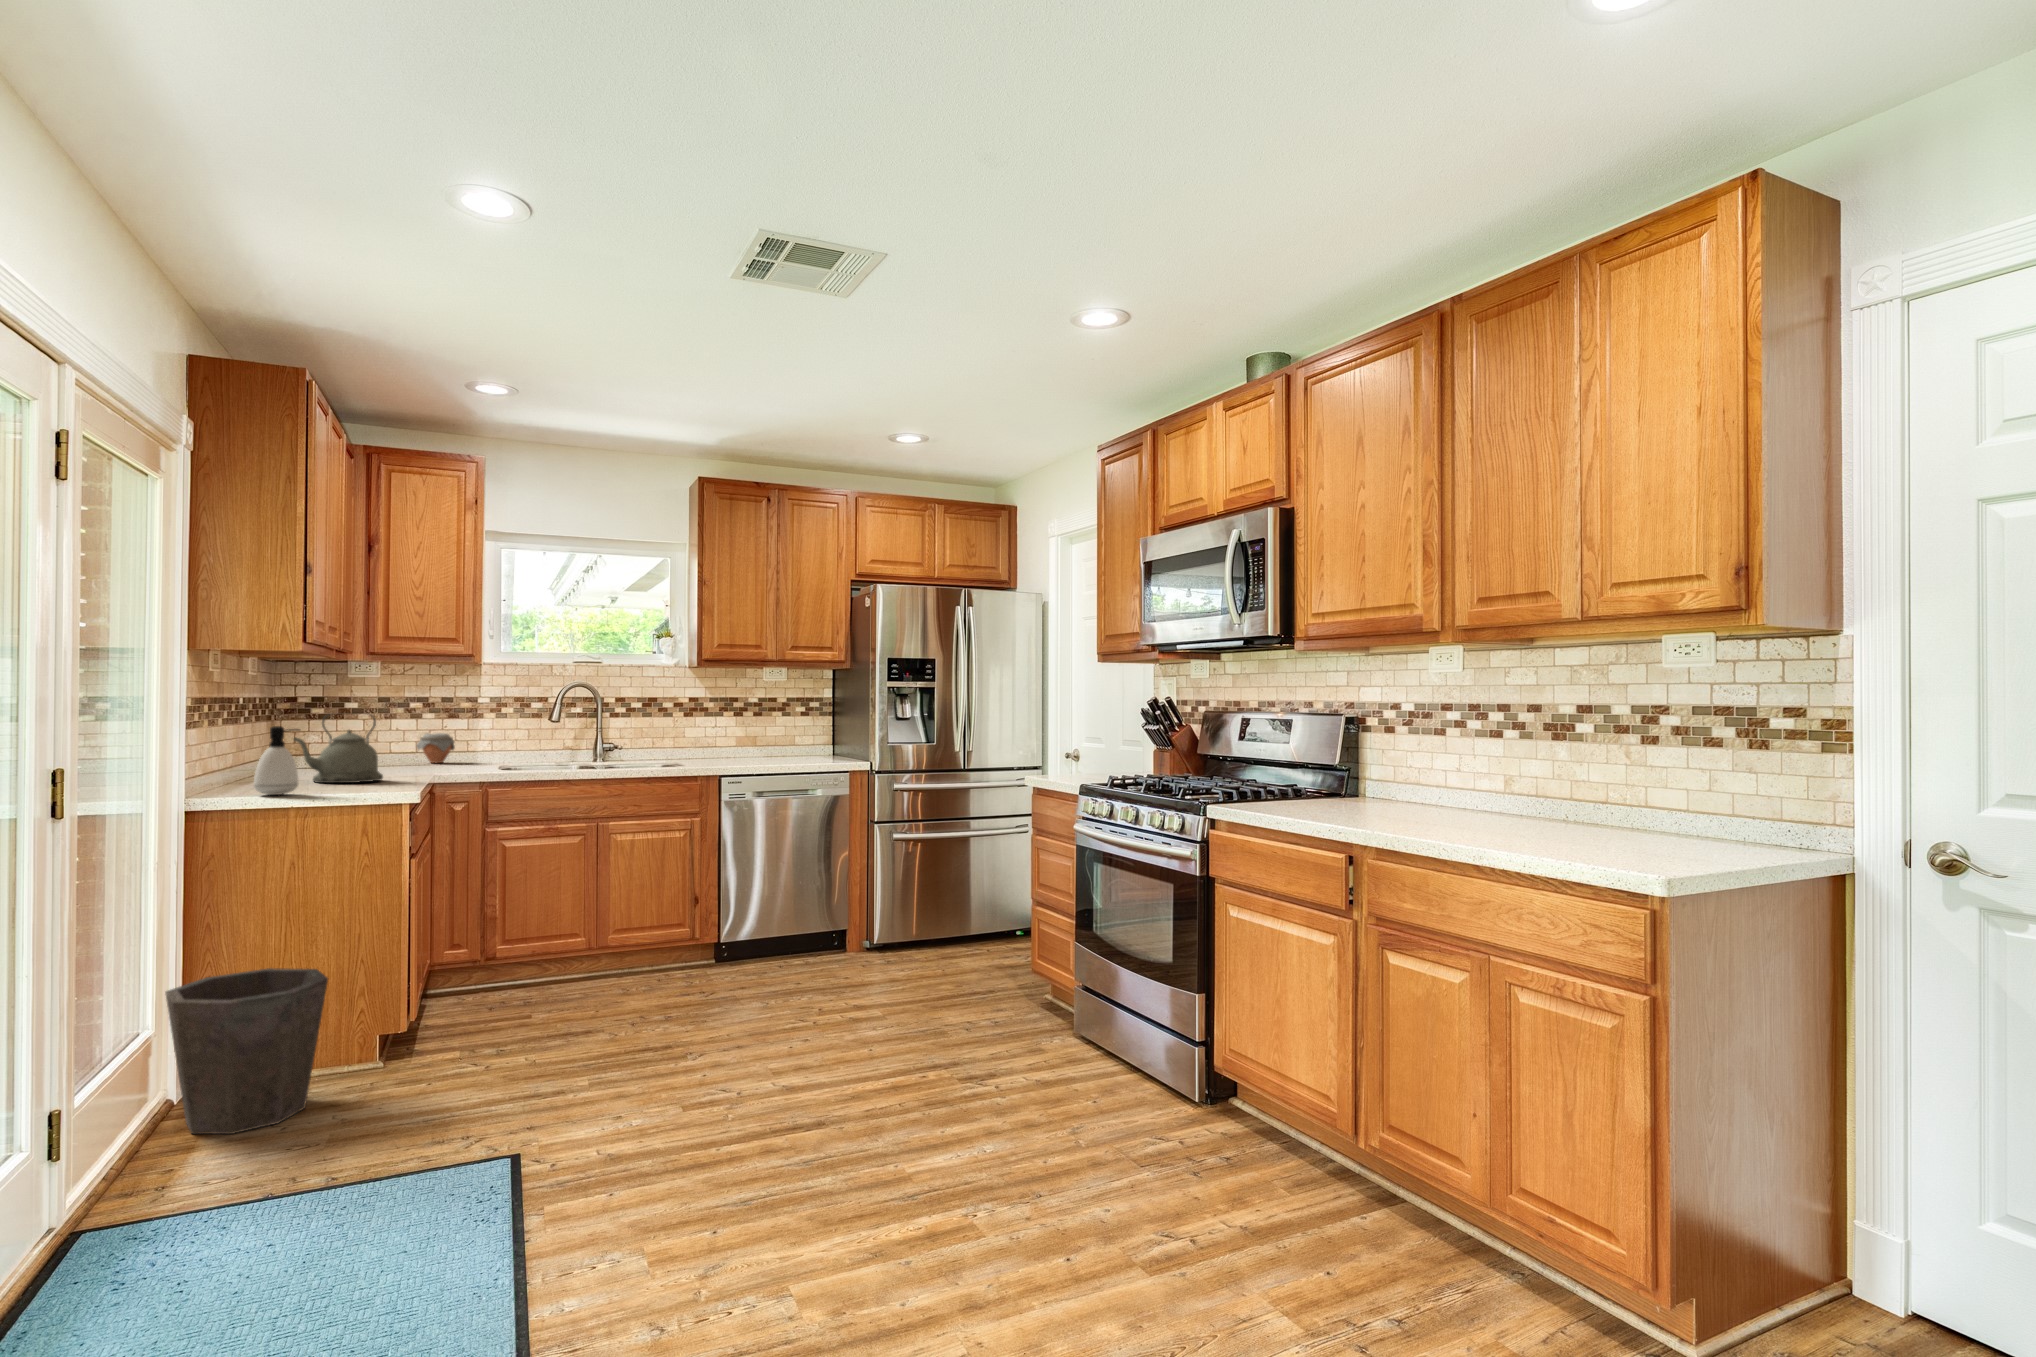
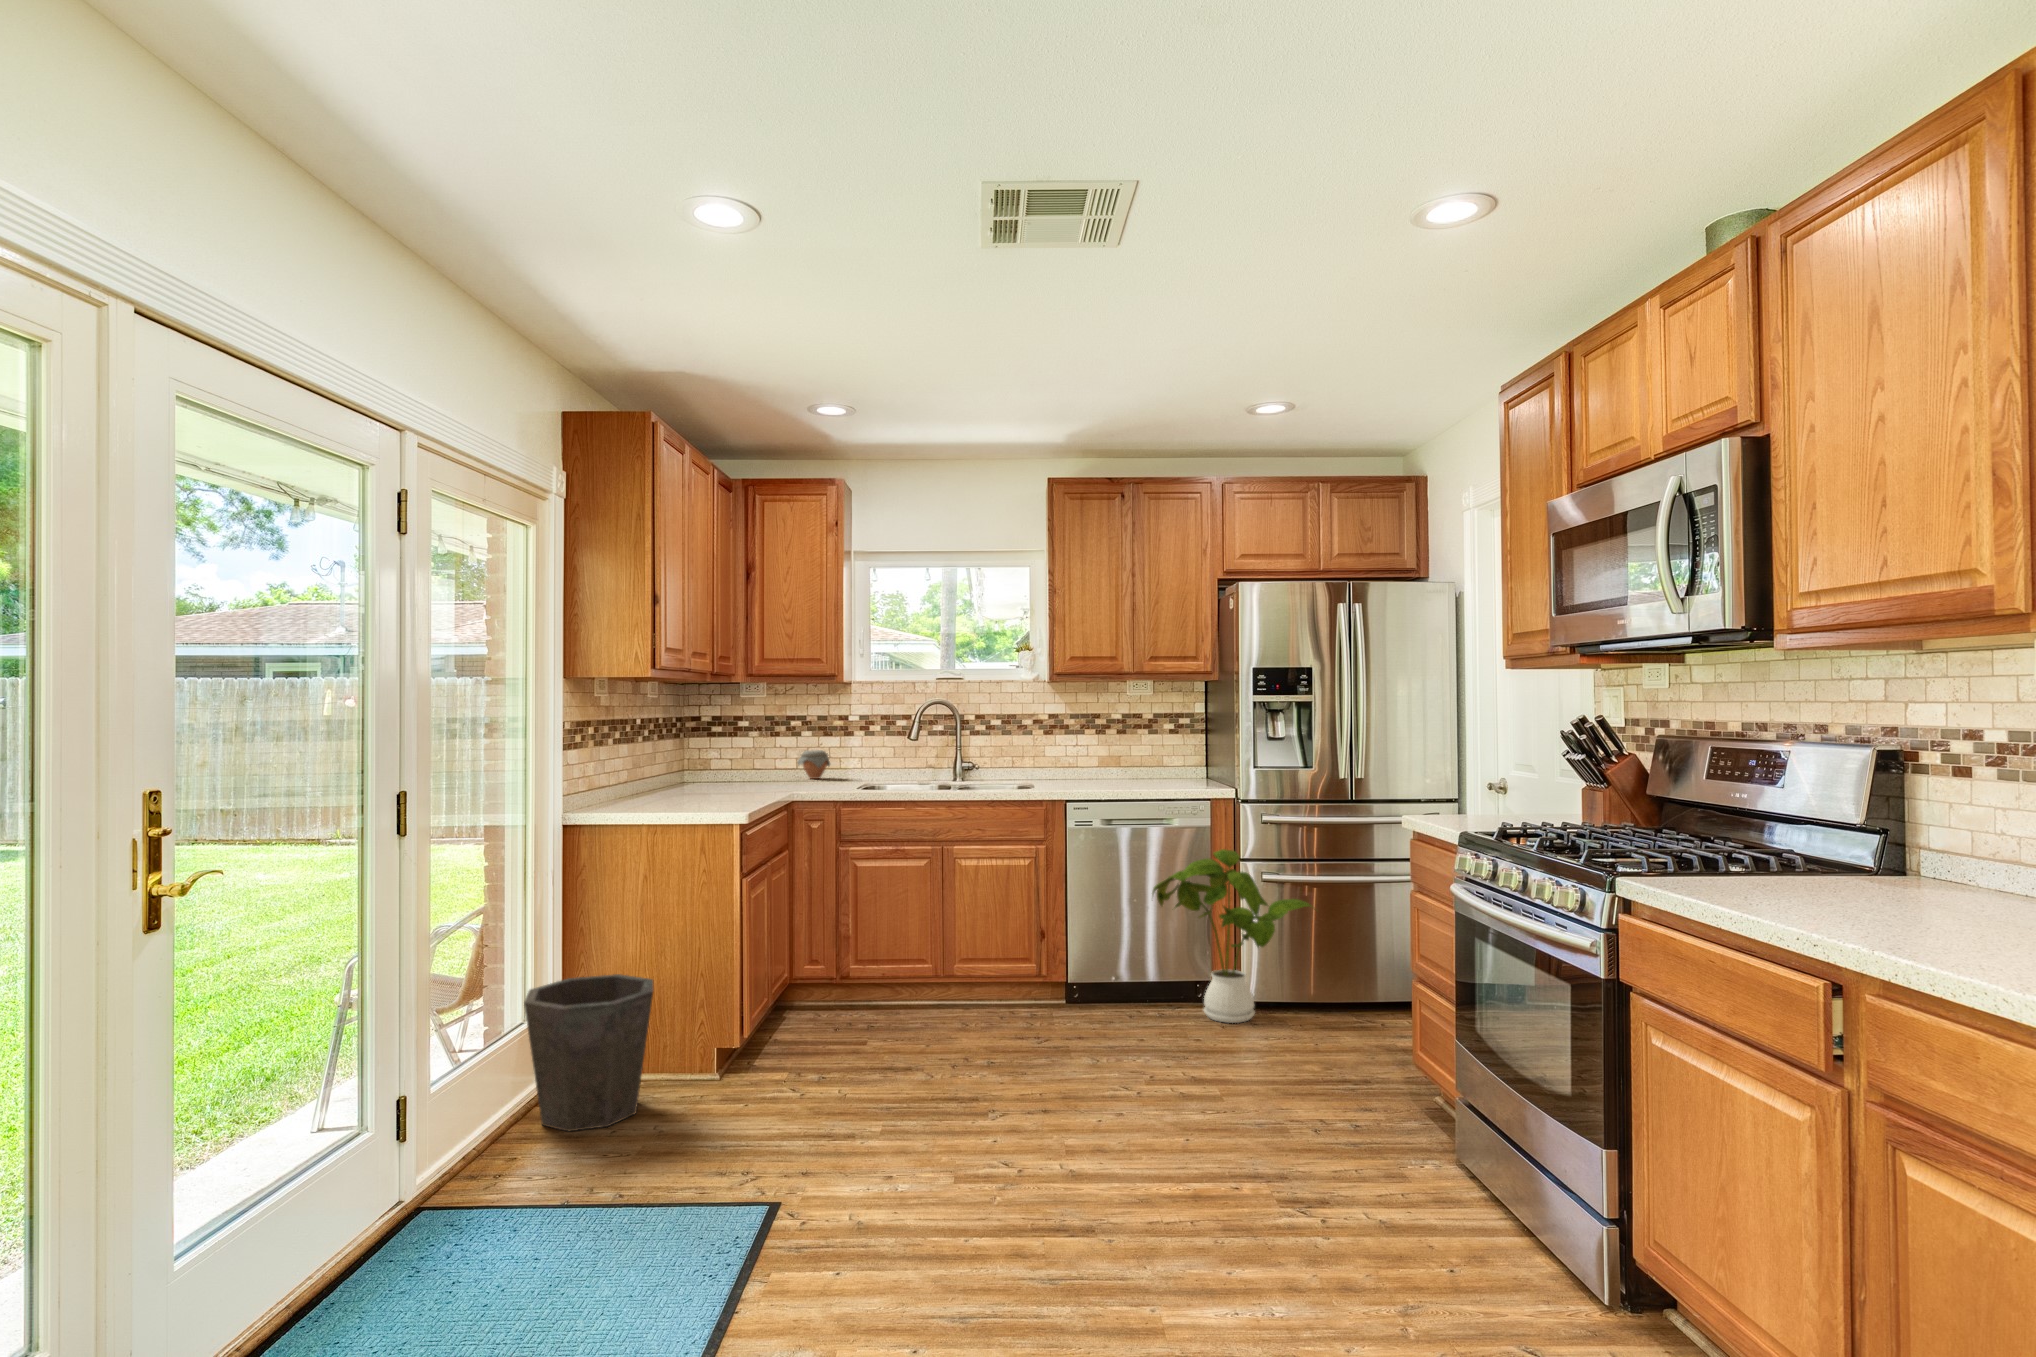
kettle: present [294,715,383,783] -> none [664,733,741,800]
soap dispenser: present [254,726,299,795] -> none [613,747,649,811]
house plant: none [803,815,946,967] -> present [1152,849,1315,1023]

